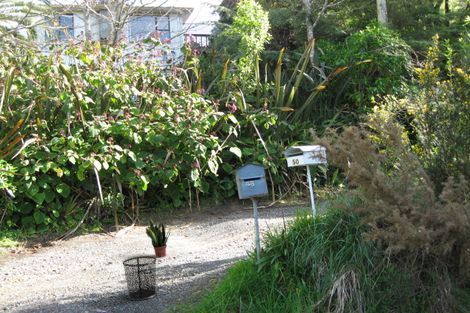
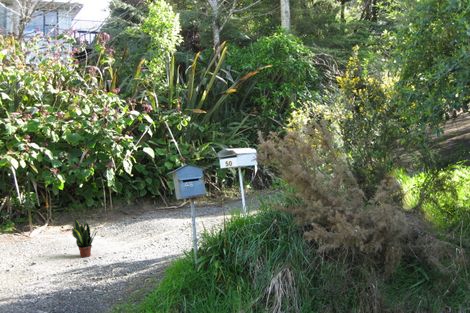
waste bin: present [123,256,157,300] -> none [61,257,96,300]

